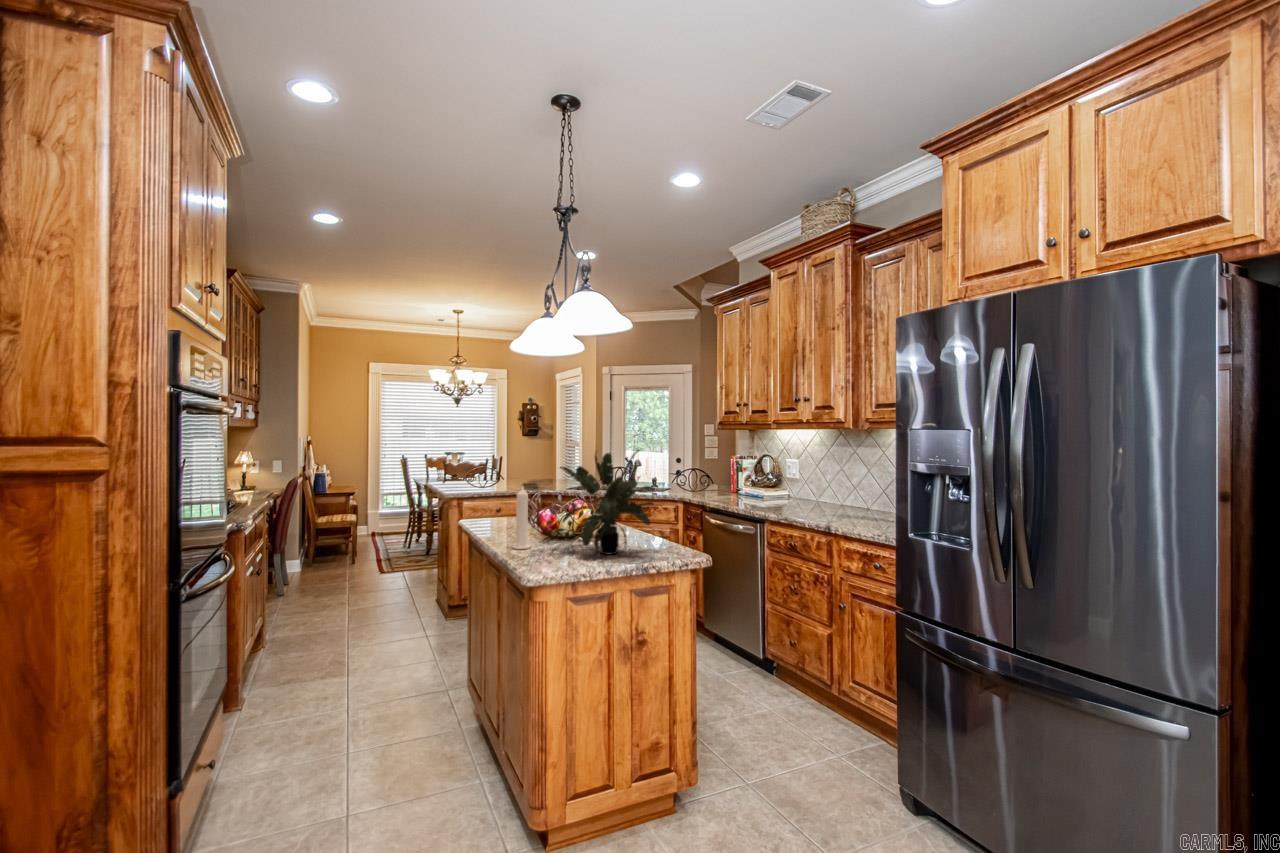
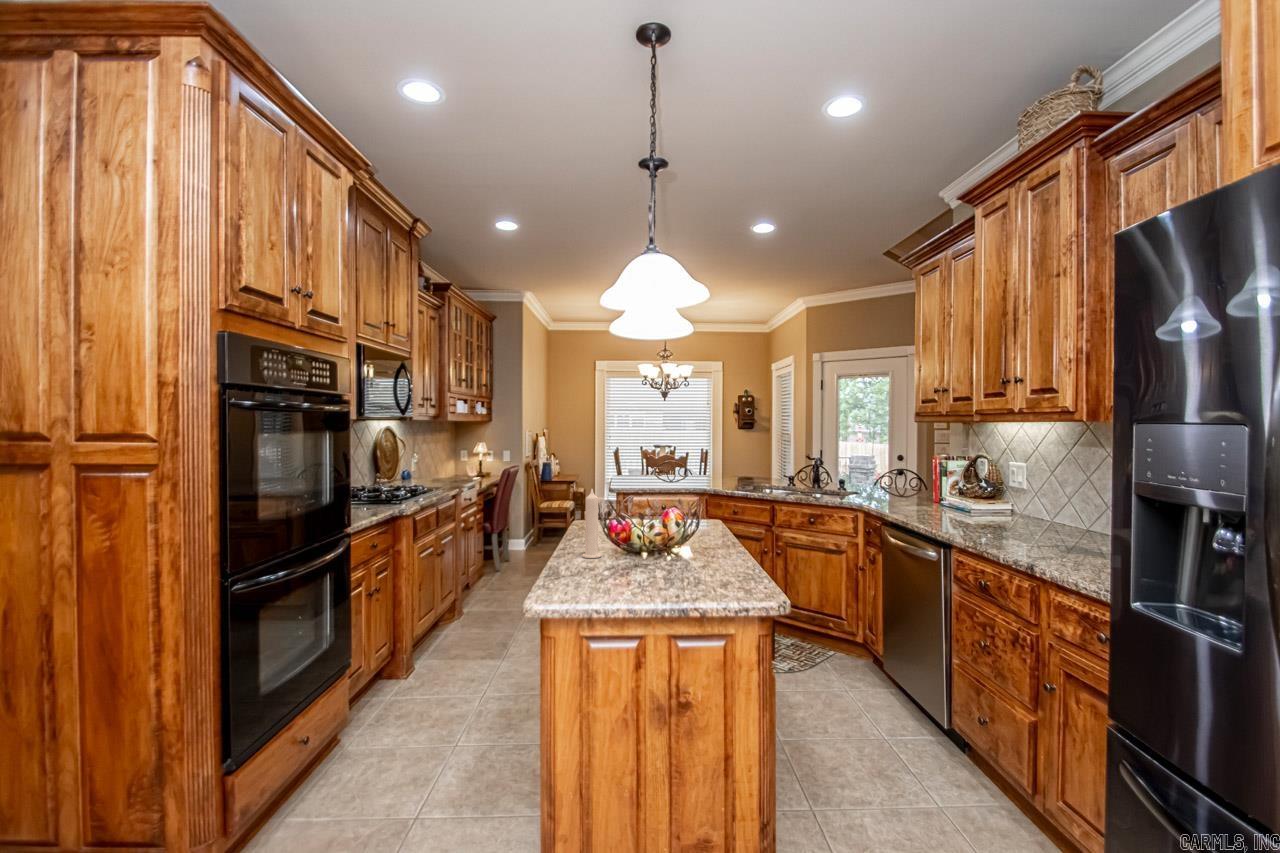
potted plant: present [560,450,655,555] -> none [619,452,727,576]

